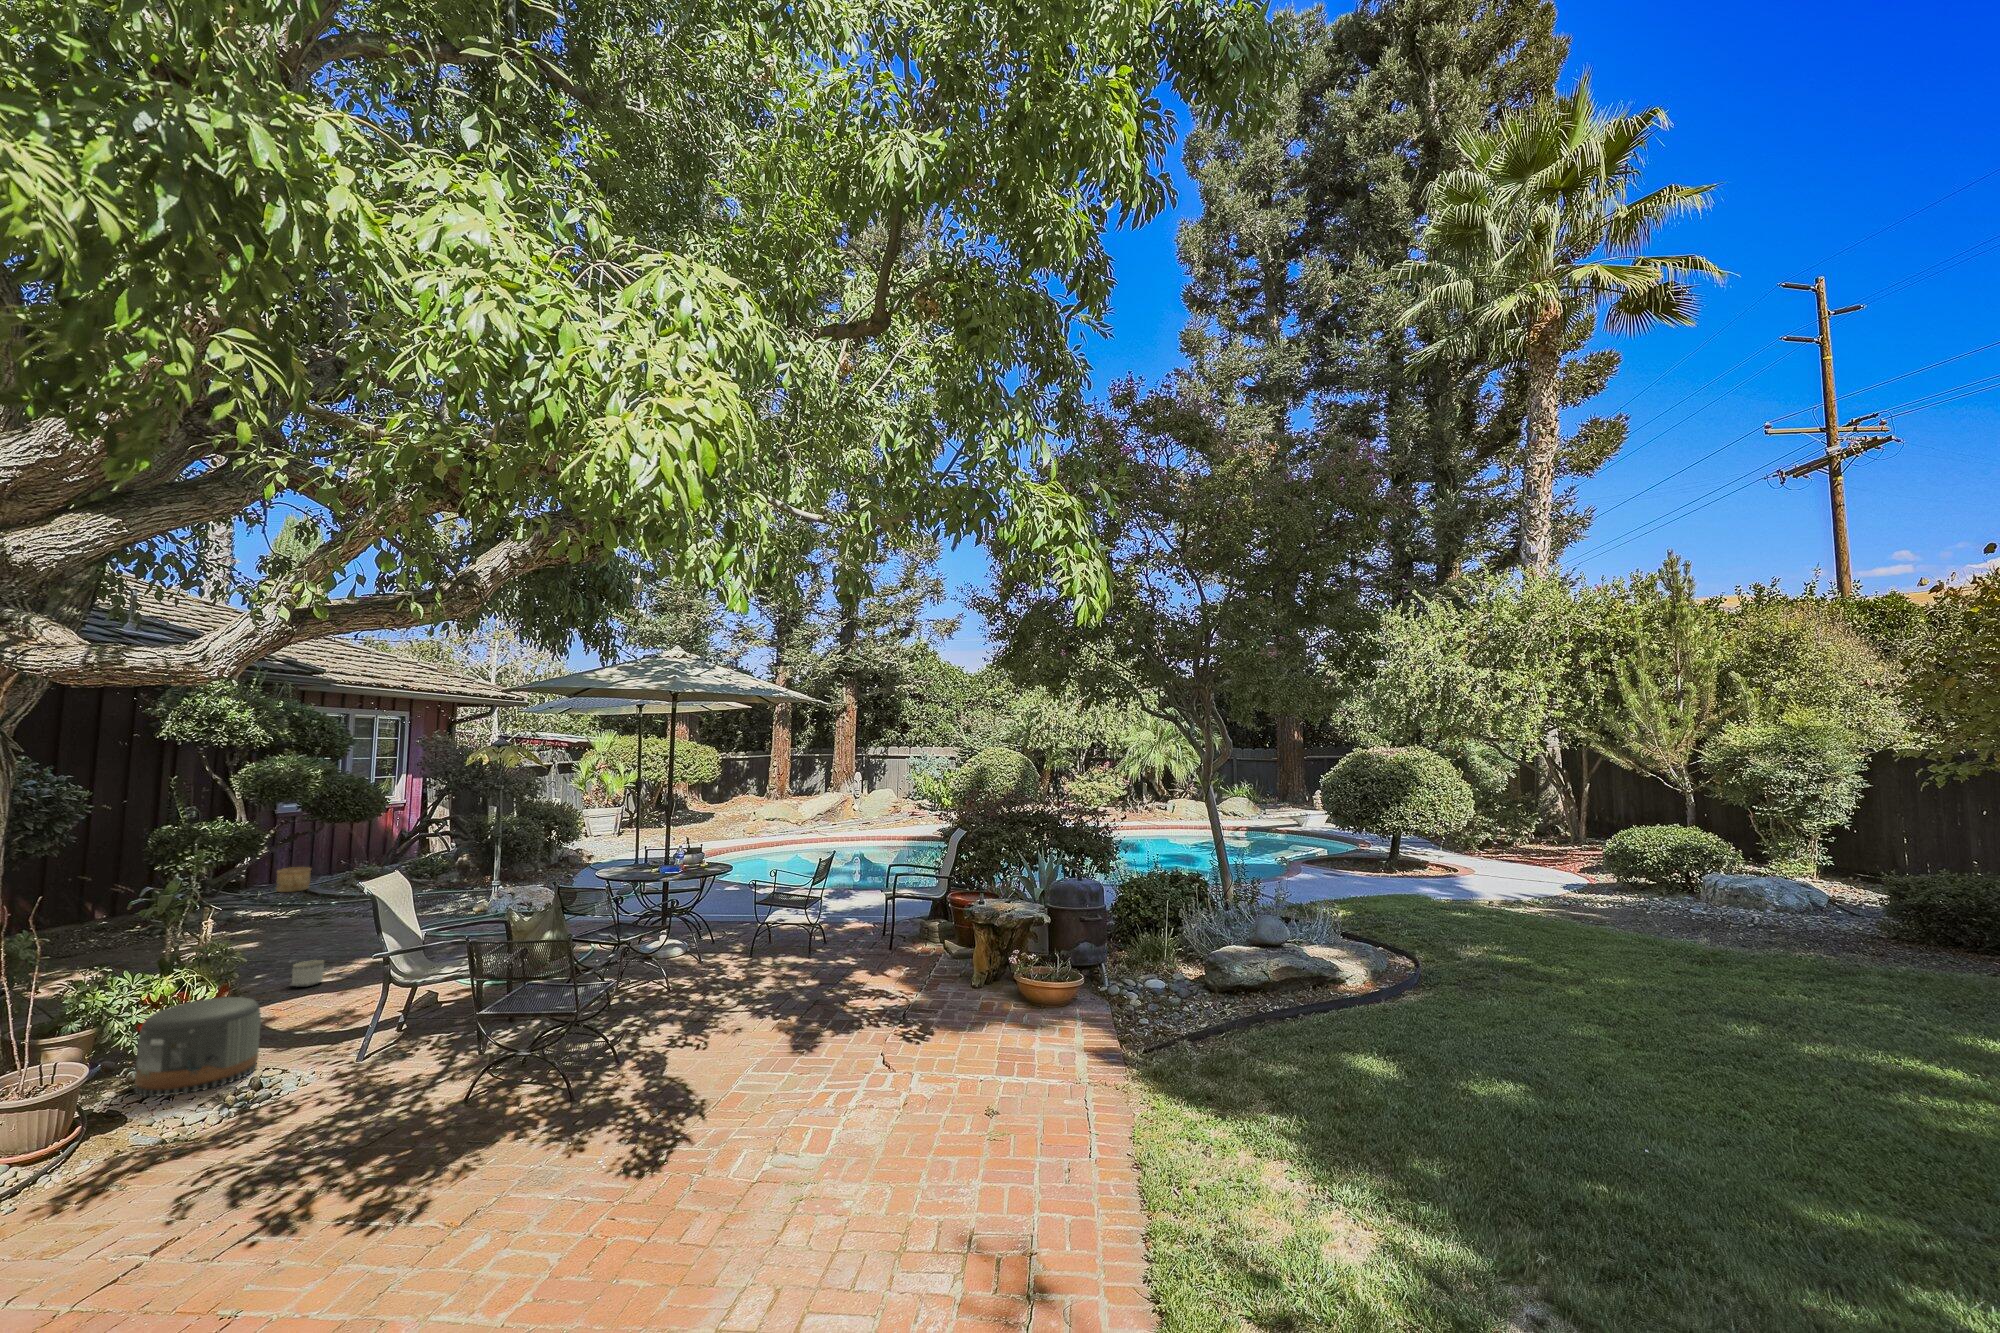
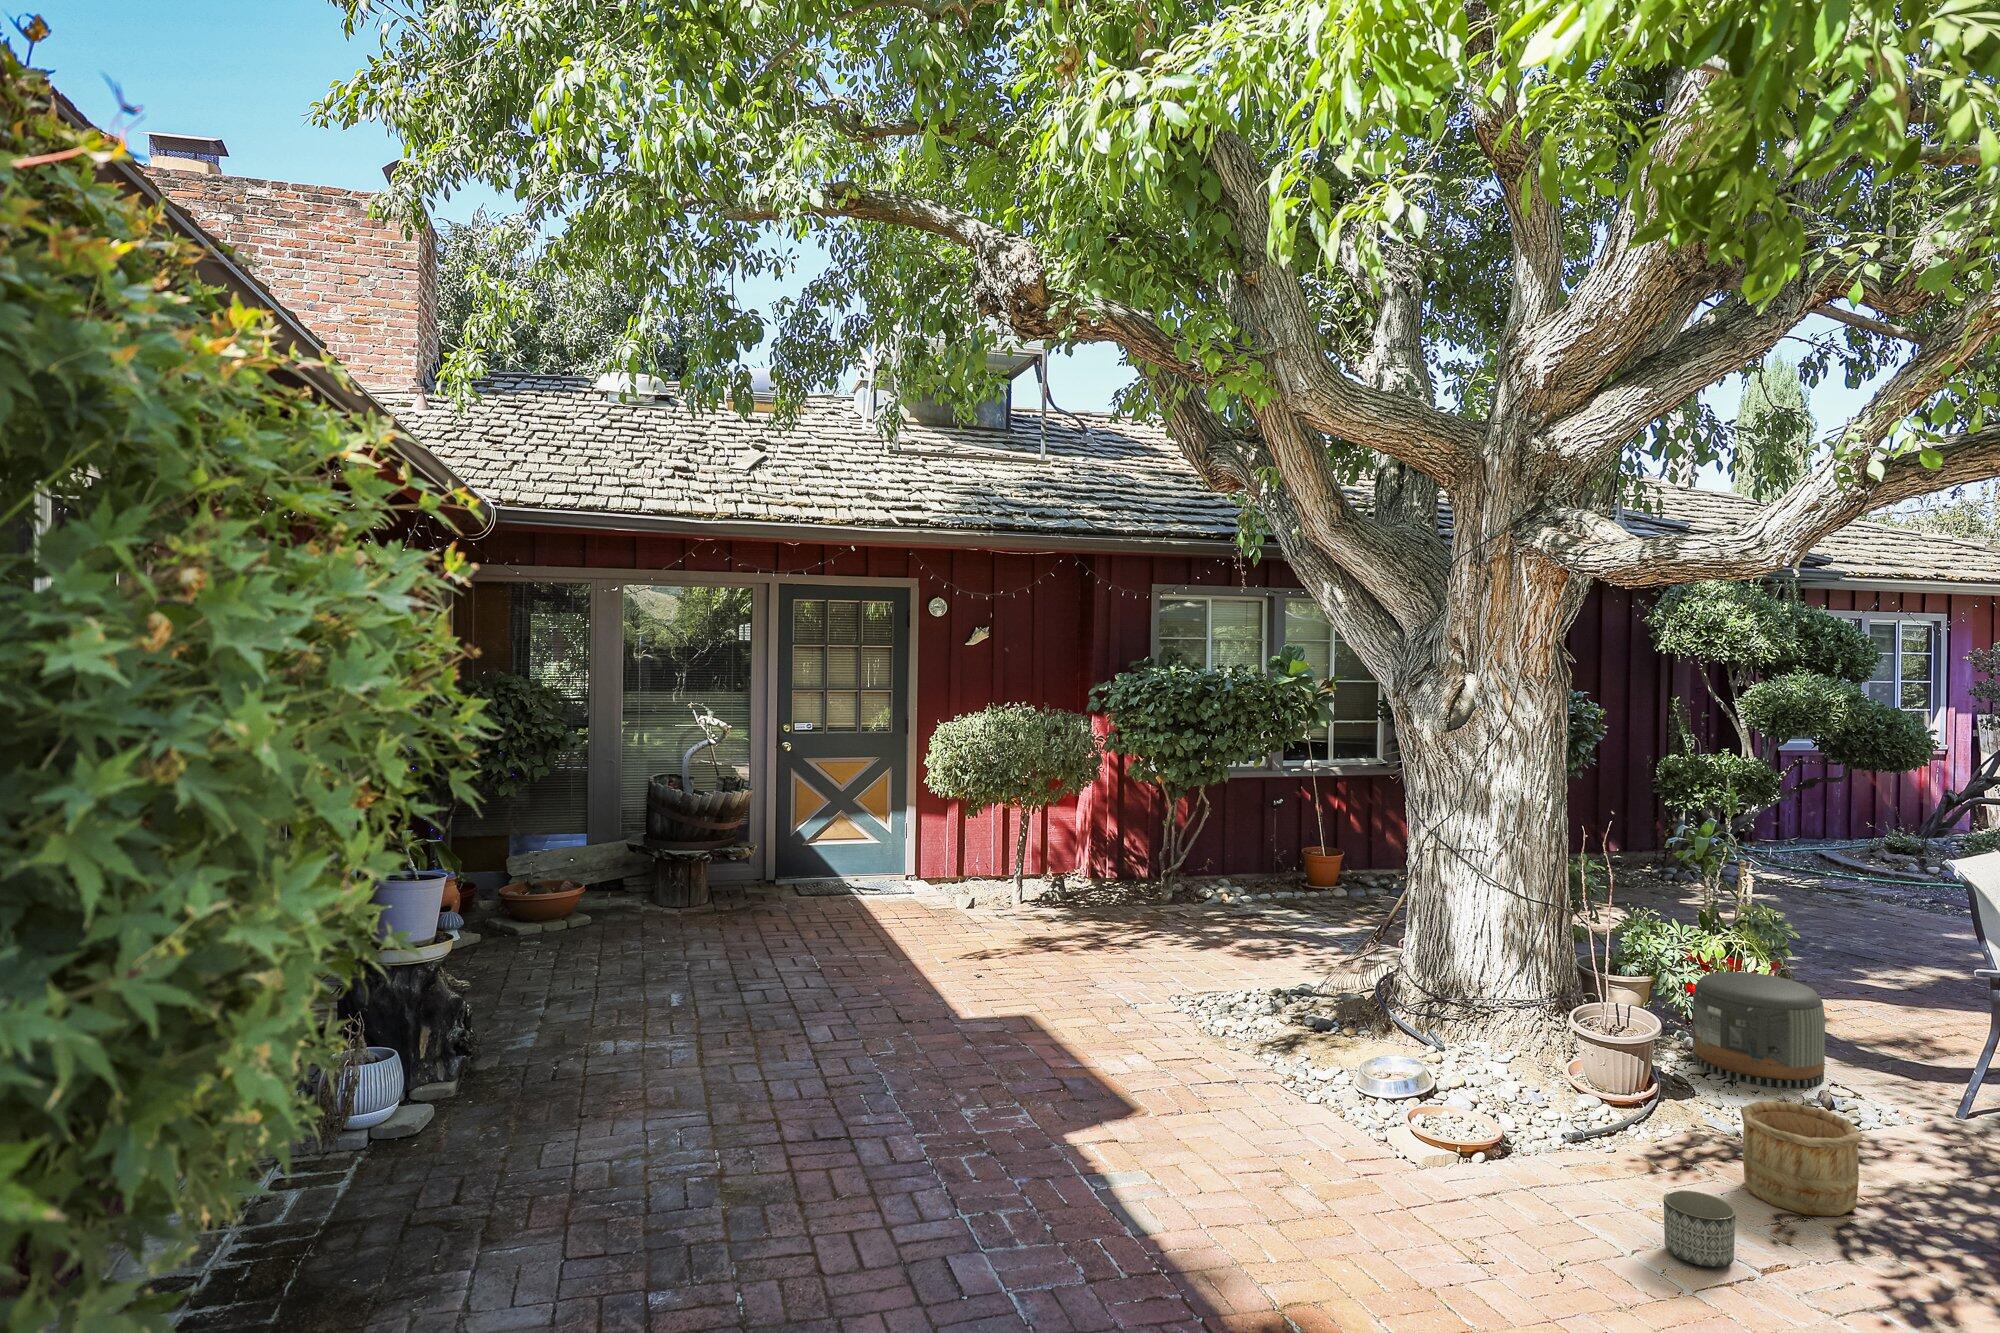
wooden bucket: present [276,867,311,892] -> present [1740,1101,1863,1216]
planter: present [292,960,324,987] -> present [1664,1190,1736,1267]

